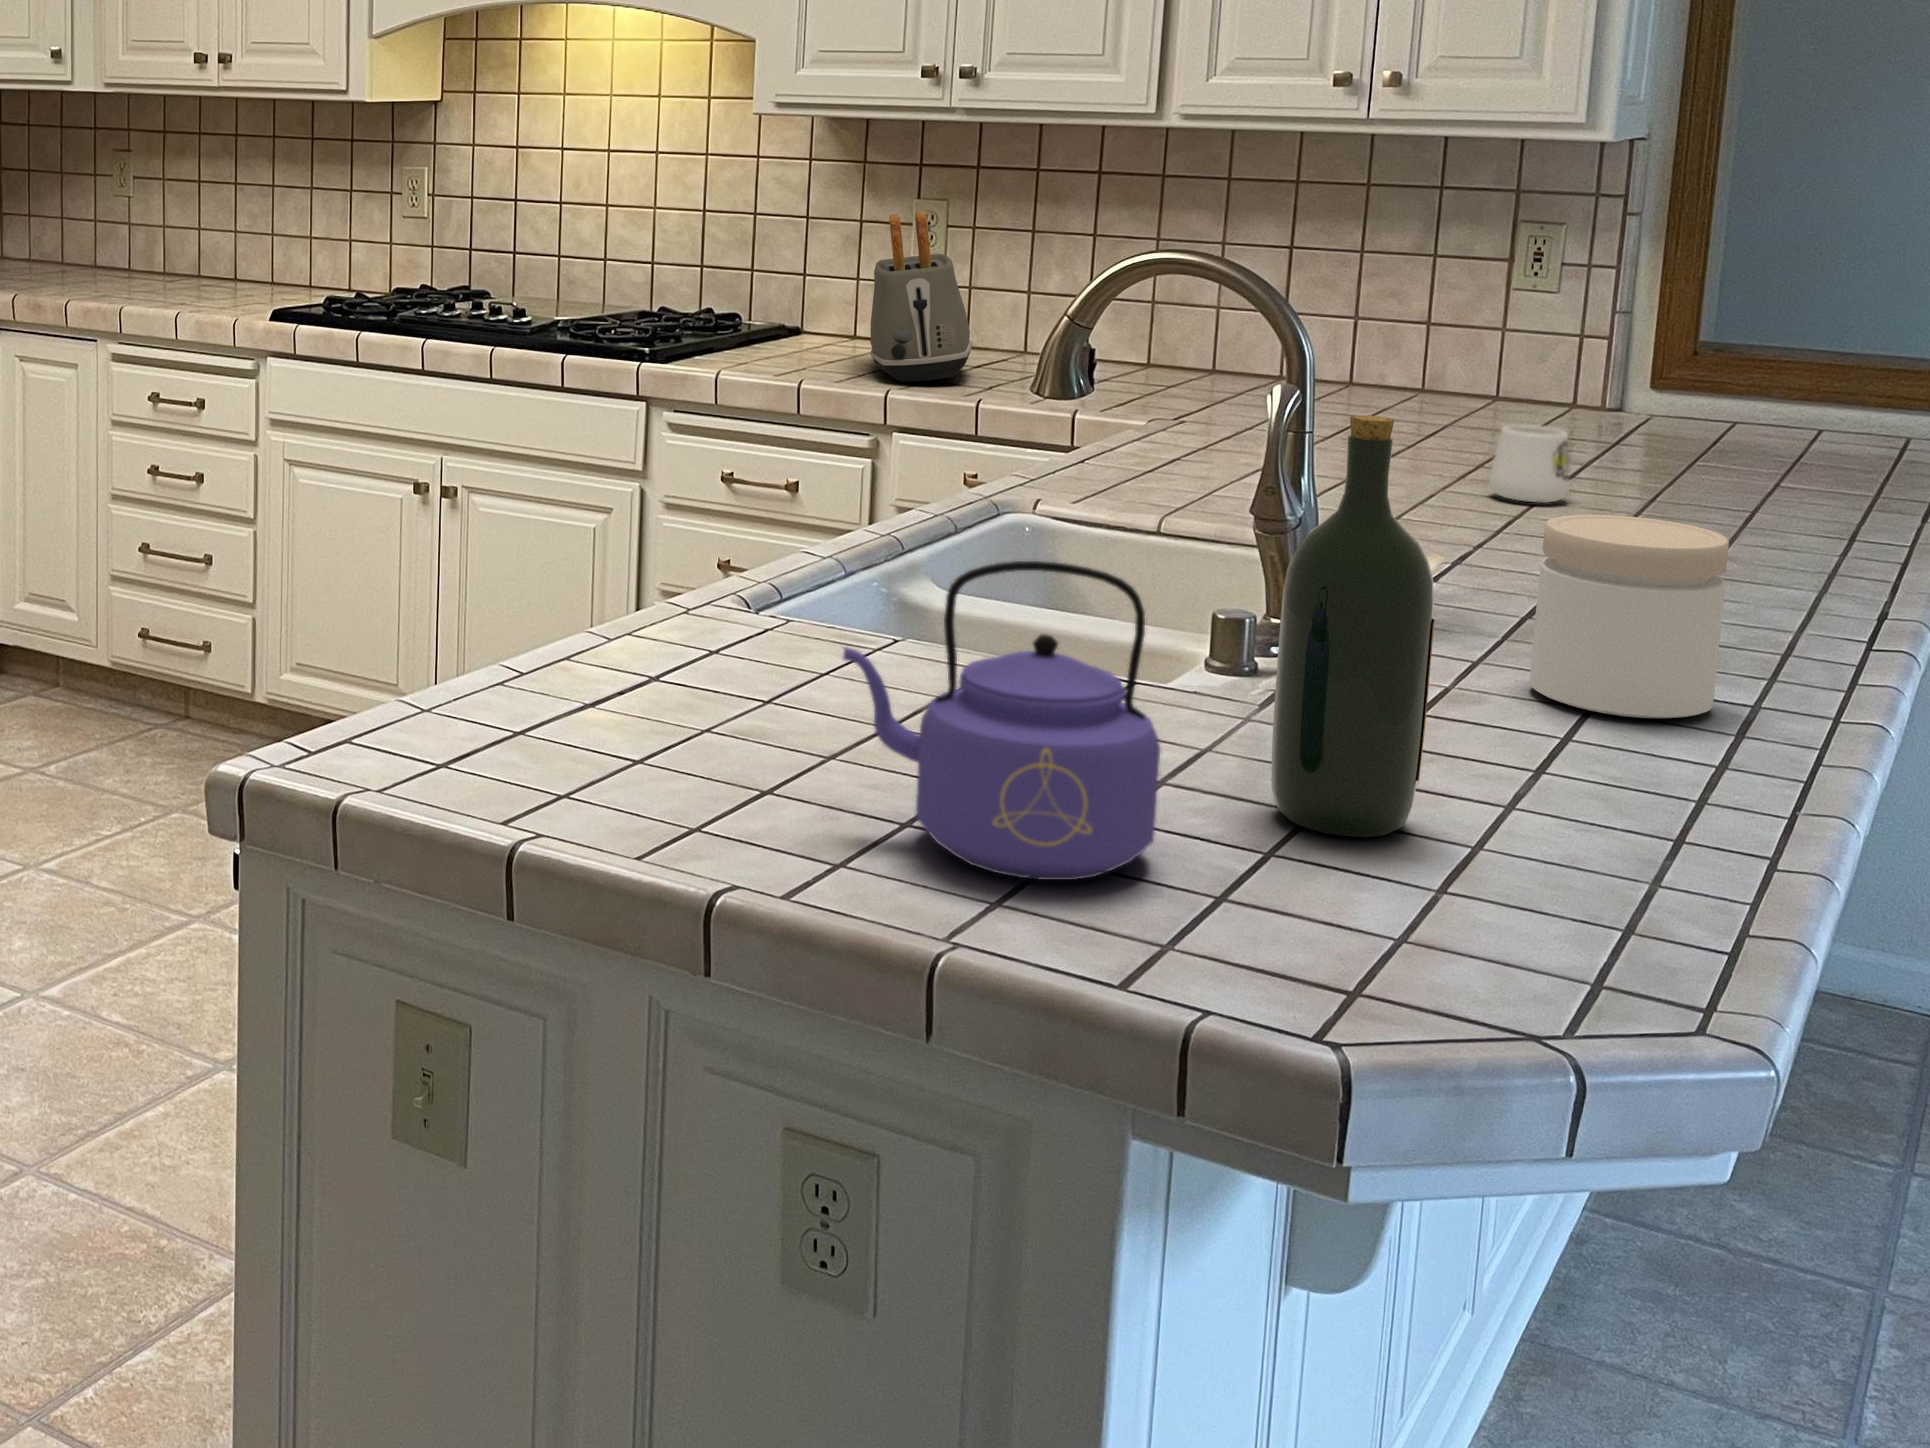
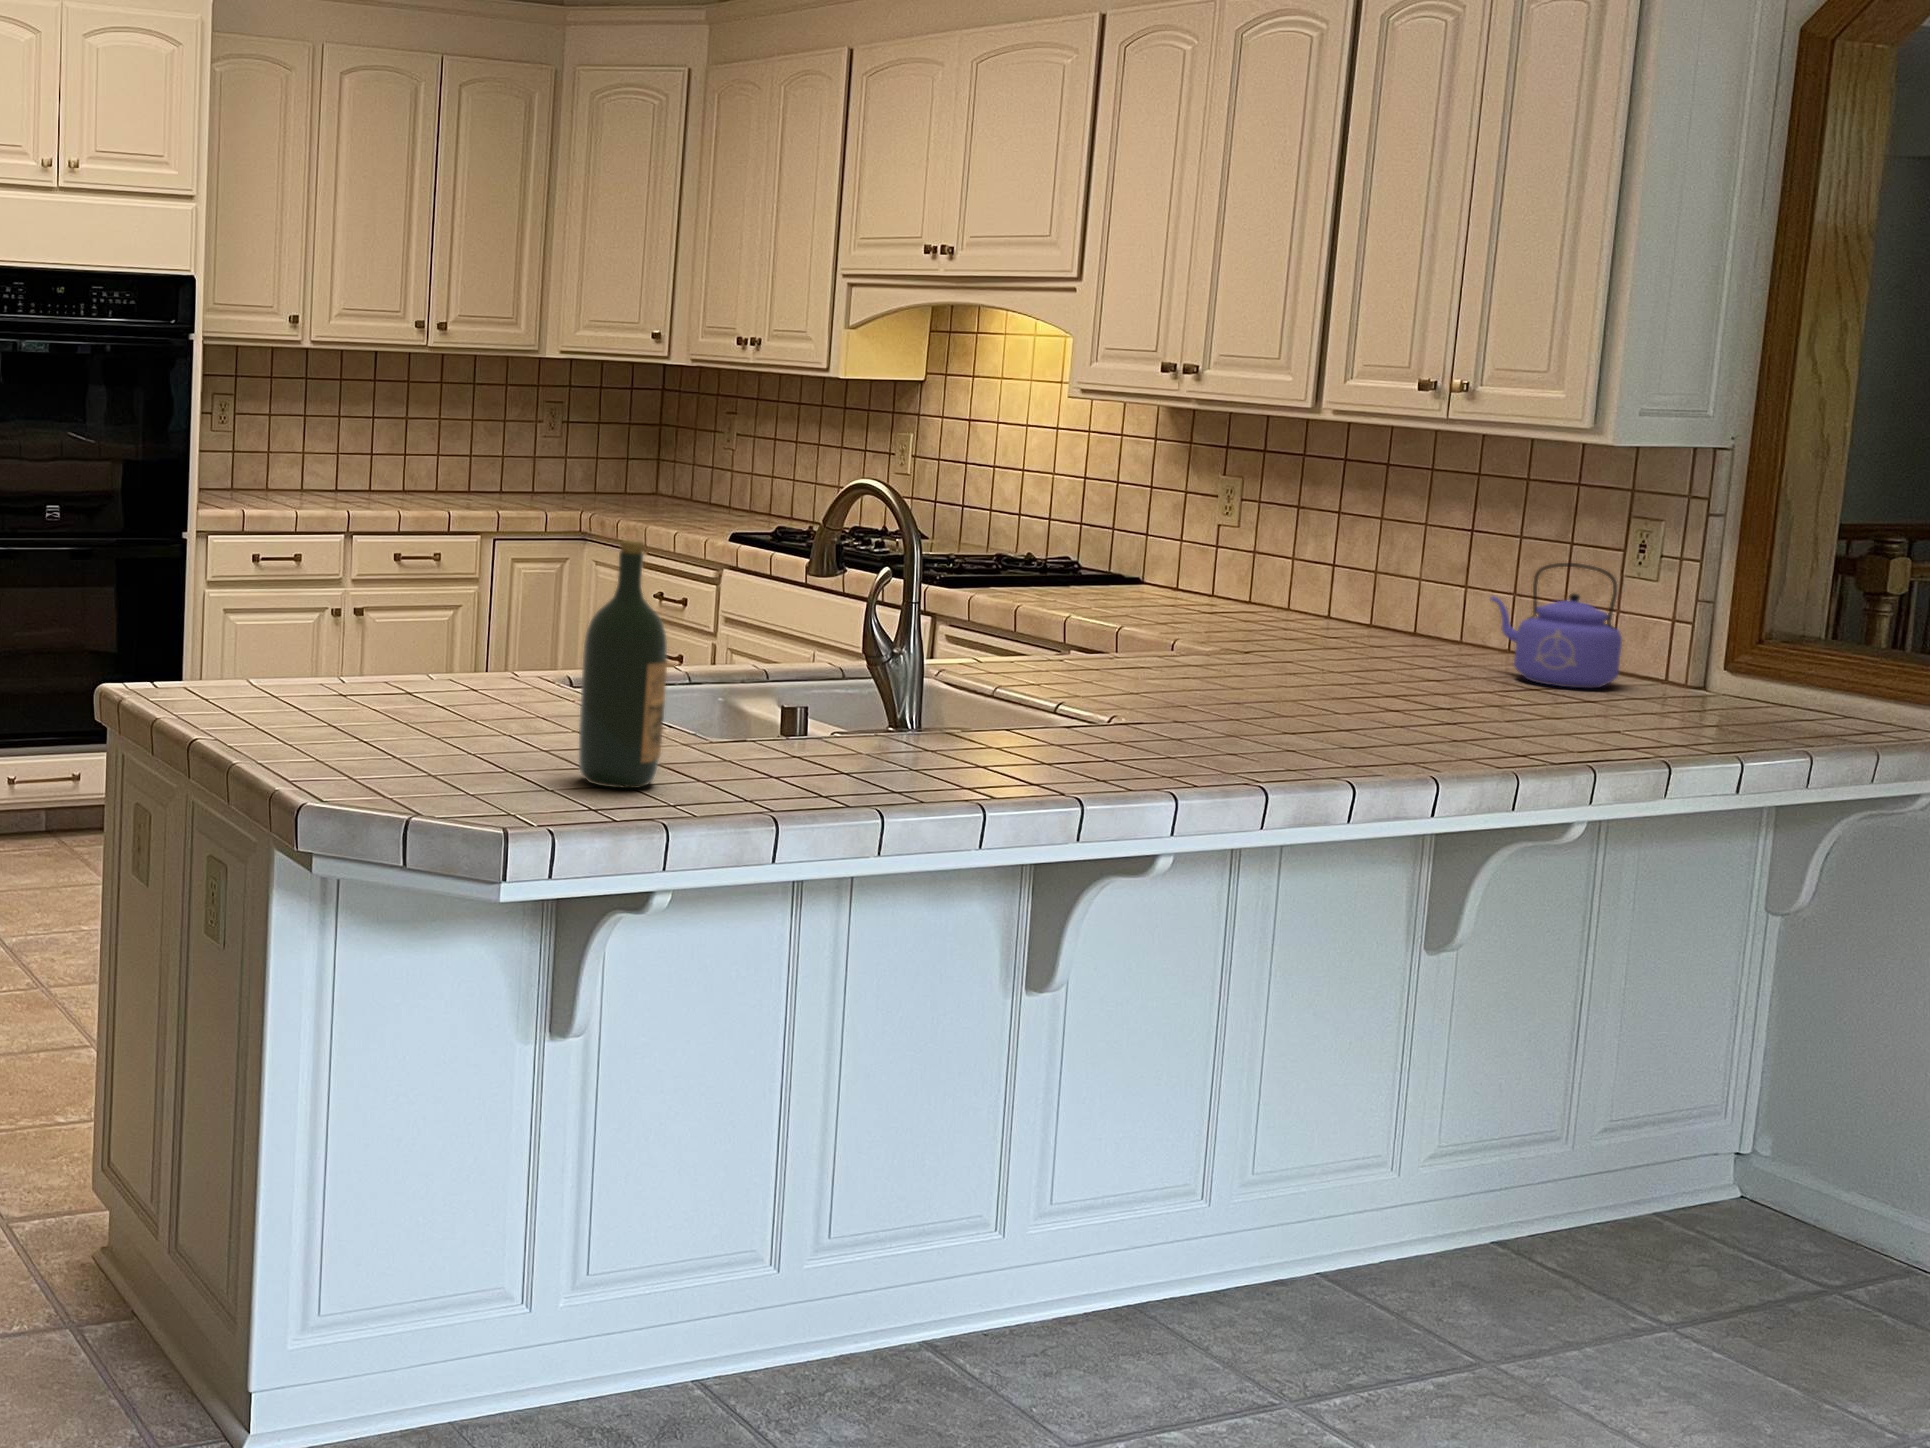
toaster: present [870,211,973,383] -> none [1088,481,1196,620]
mug: present [1489,425,1569,503] -> none [1331,656,1411,719]
jar: present [1530,515,1729,718] -> none [930,656,1053,790]
kettle: present [843,561,1160,880] -> present [1491,563,1622,688]

